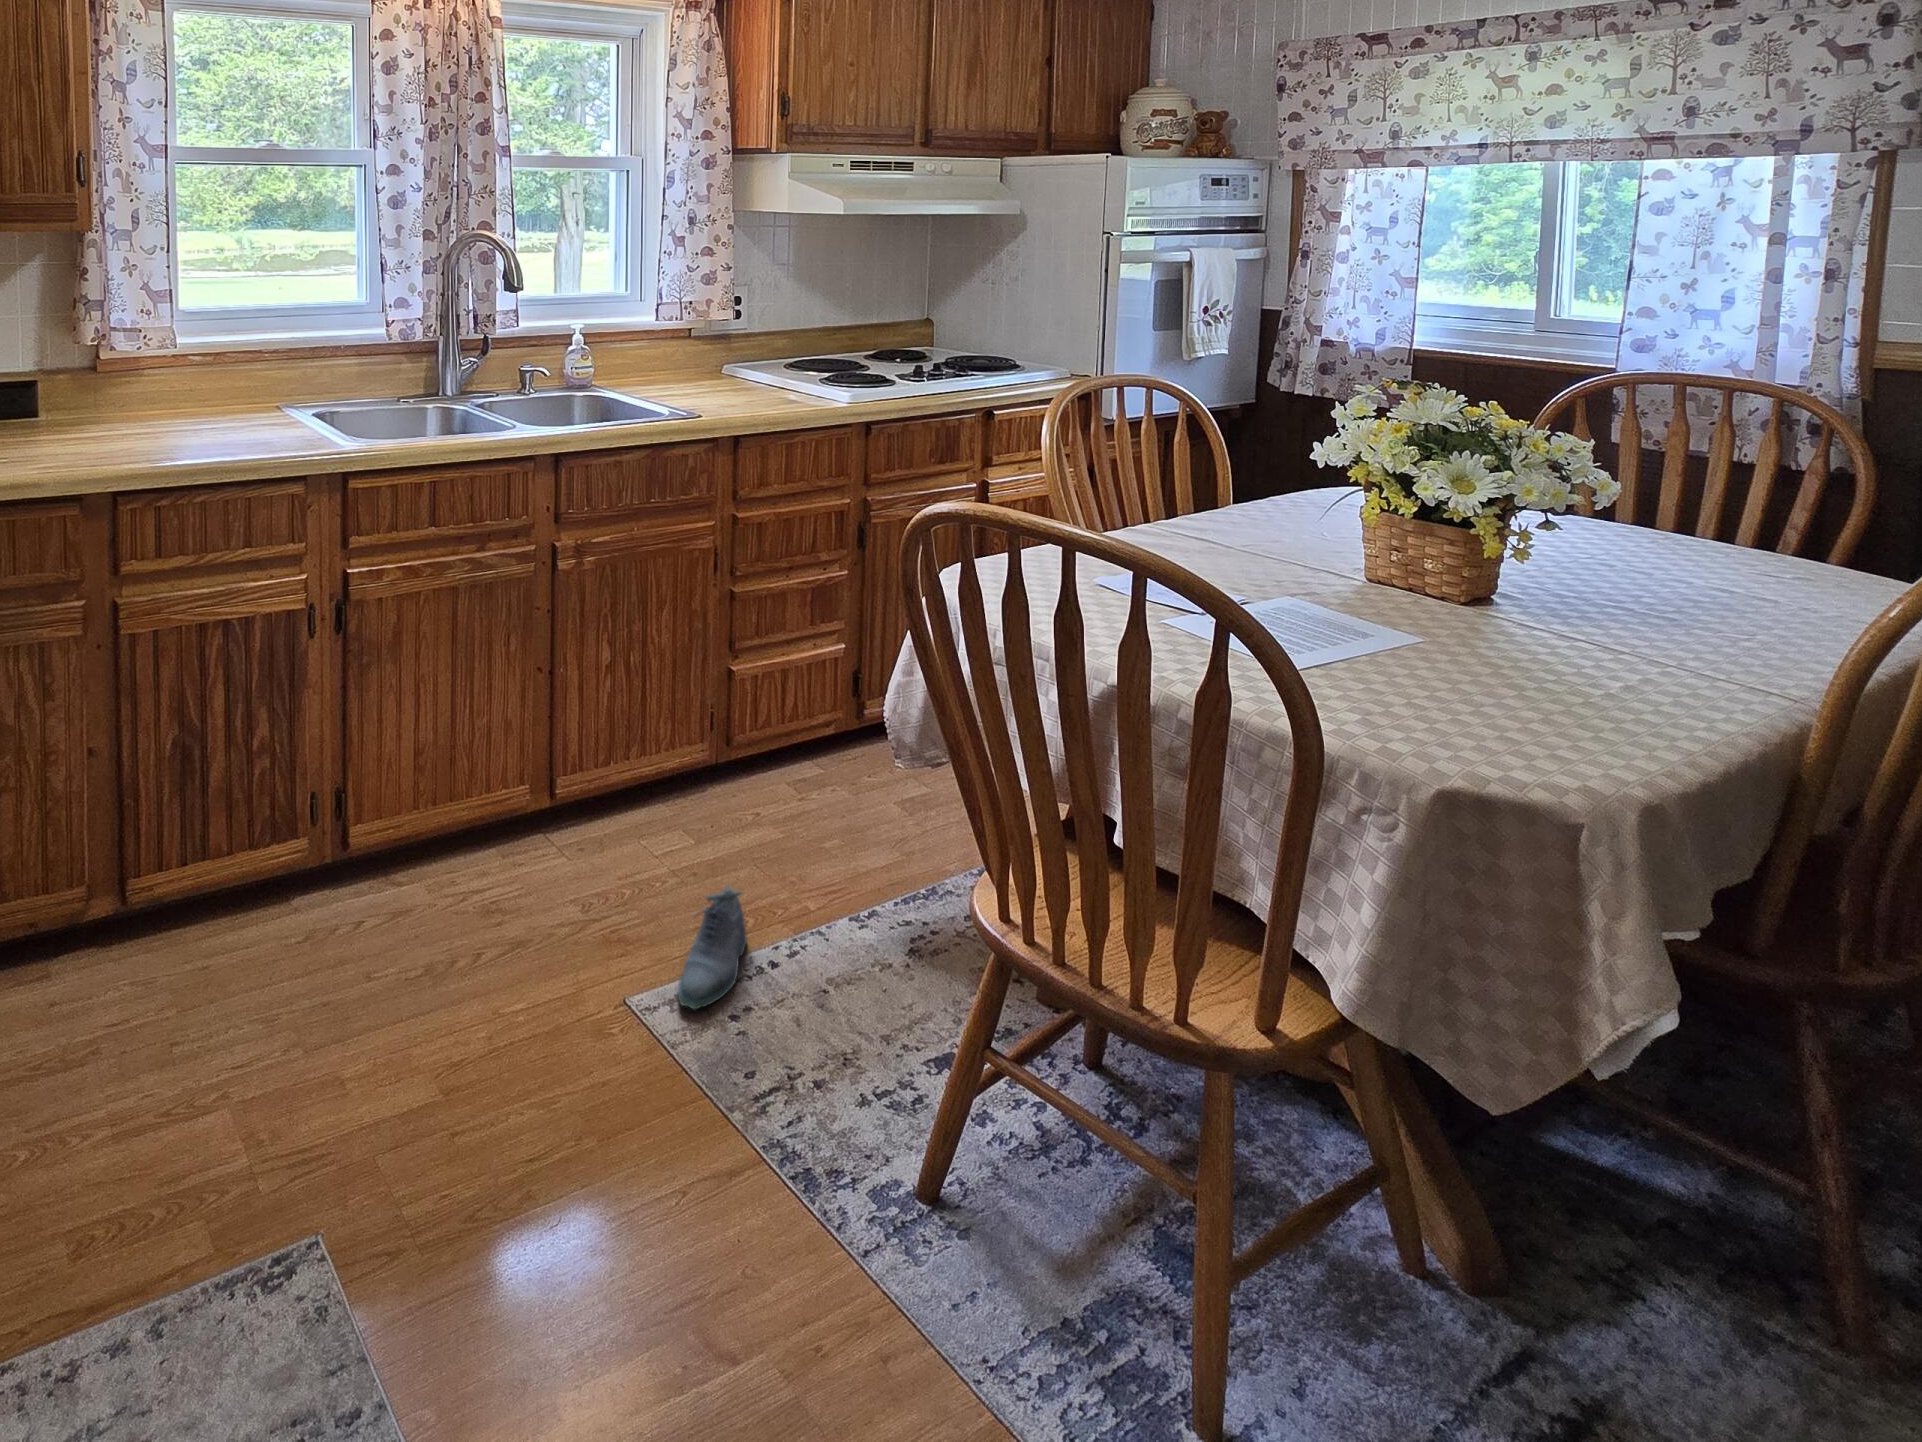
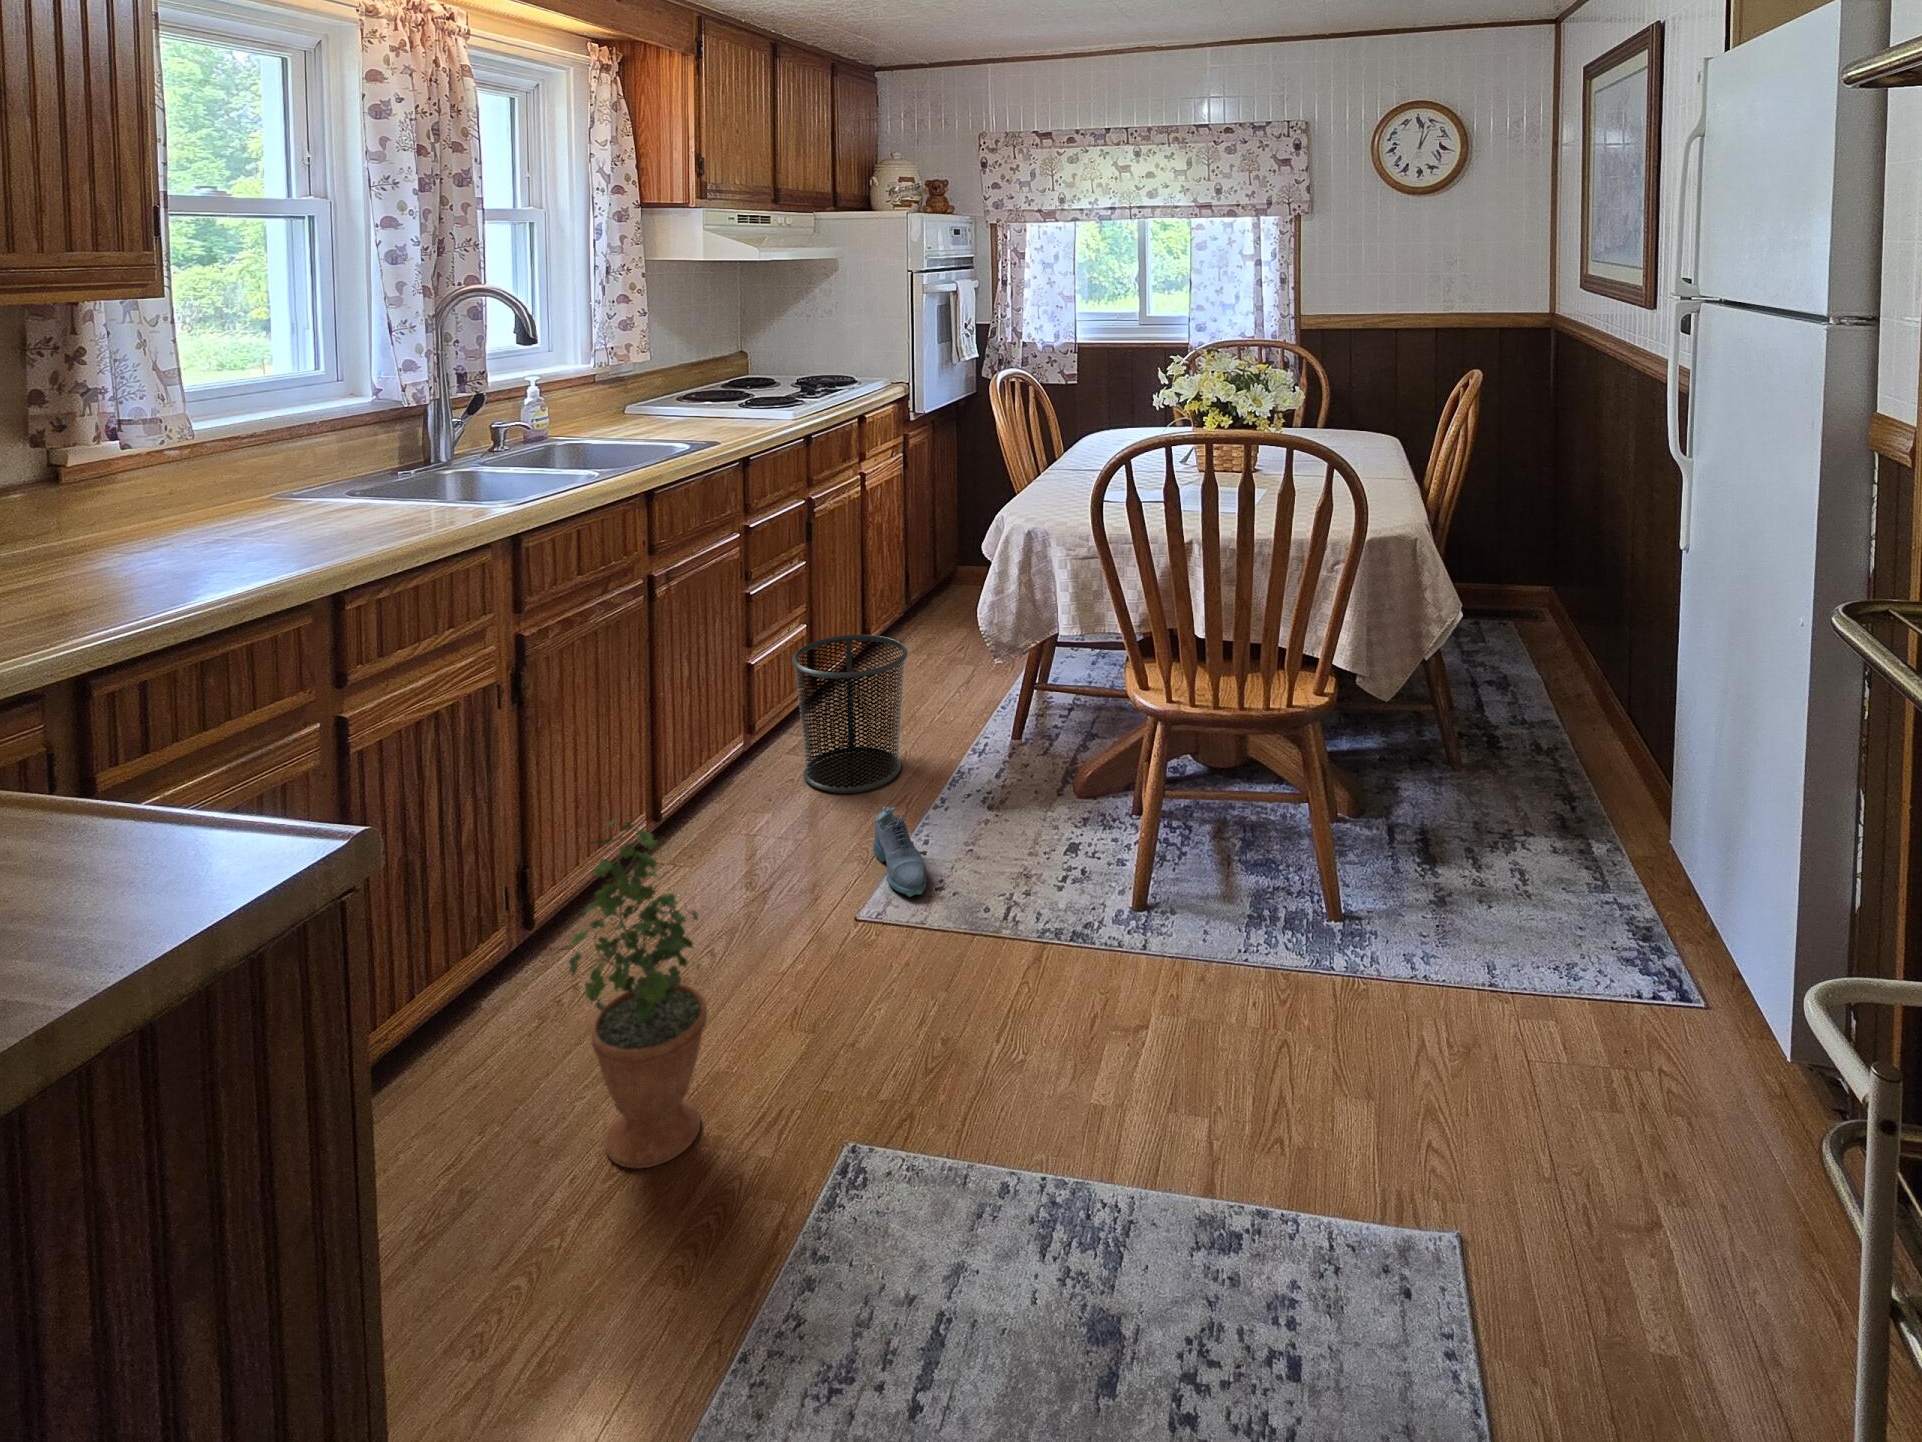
waste bin: none [736,665,878,863] -> present [792,635,908,793]
potted plant: none [135,762,287,1130] -> present [569,820,707,1168]

